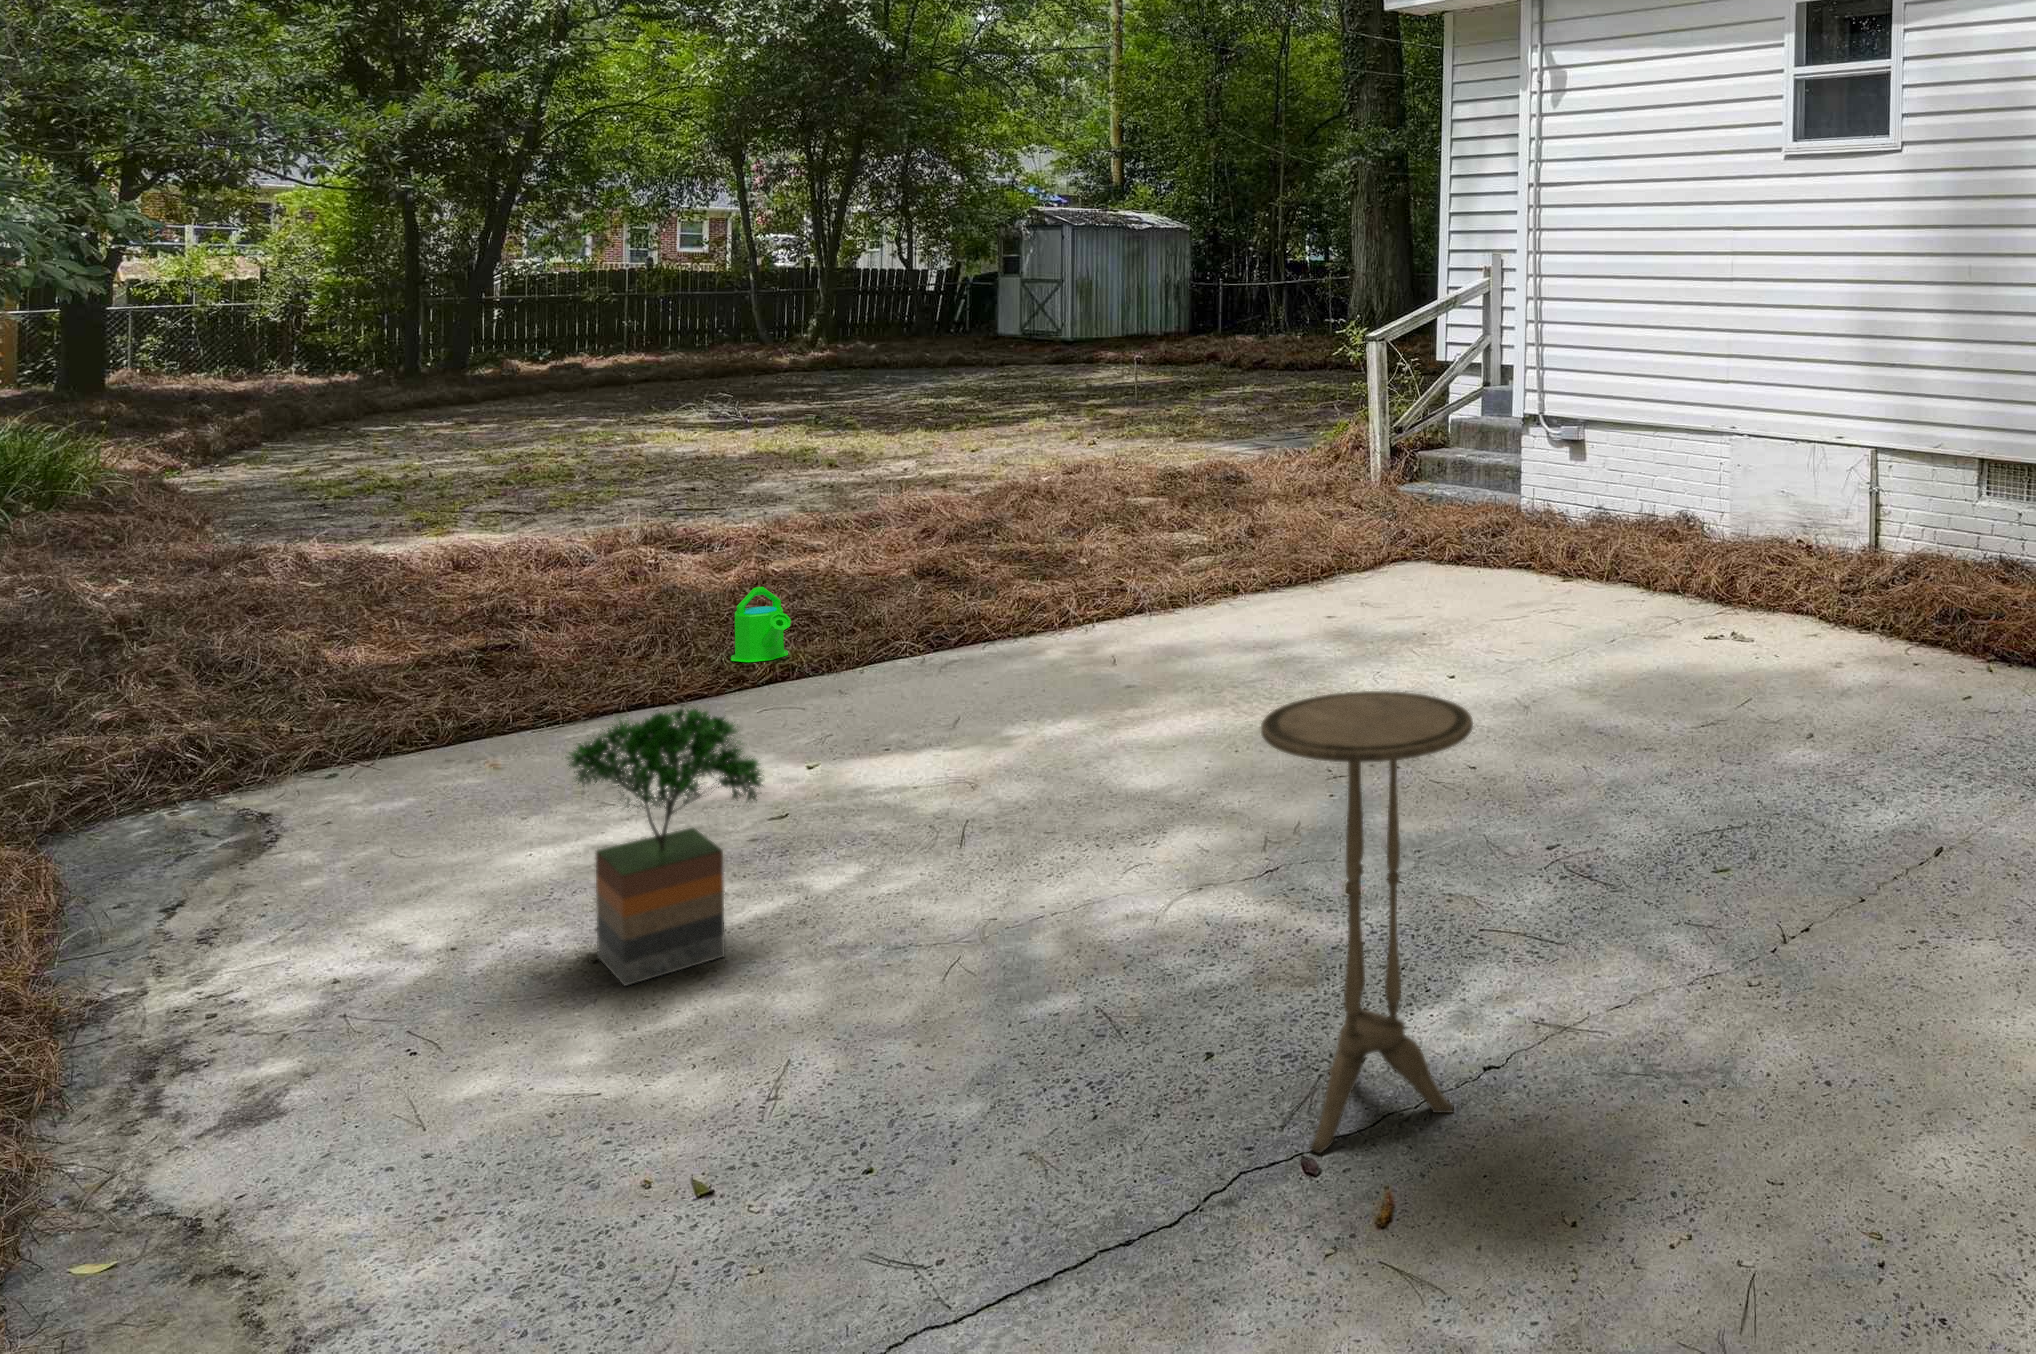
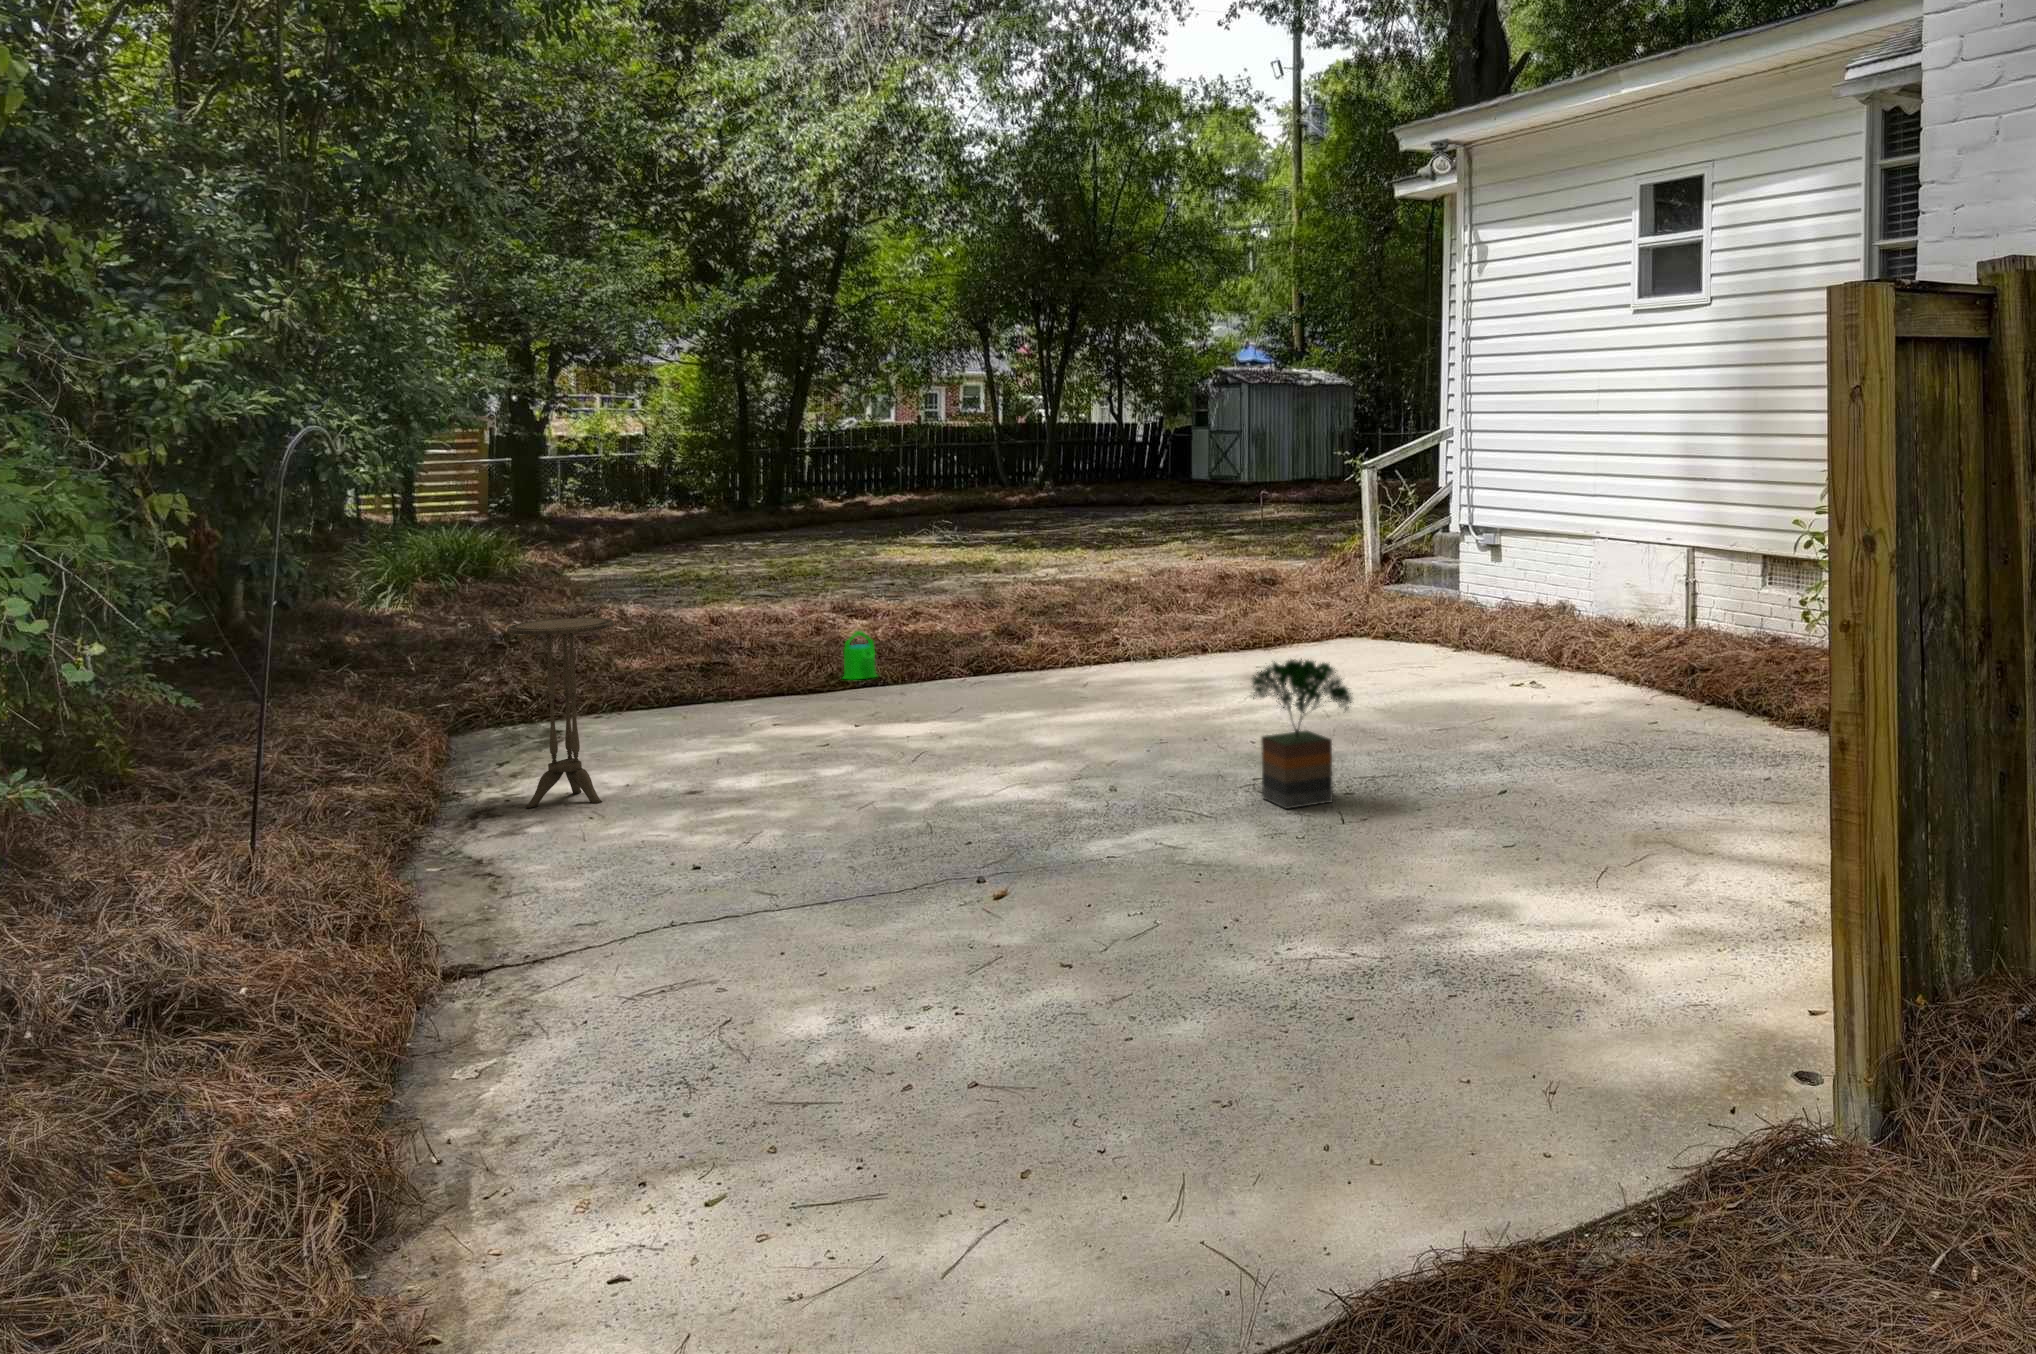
side table: present [1261,691,1473,1153] -> present [507,618,614,808]
potted tree: present [568,707,764,986] -> present [1251,659,1352,809]

